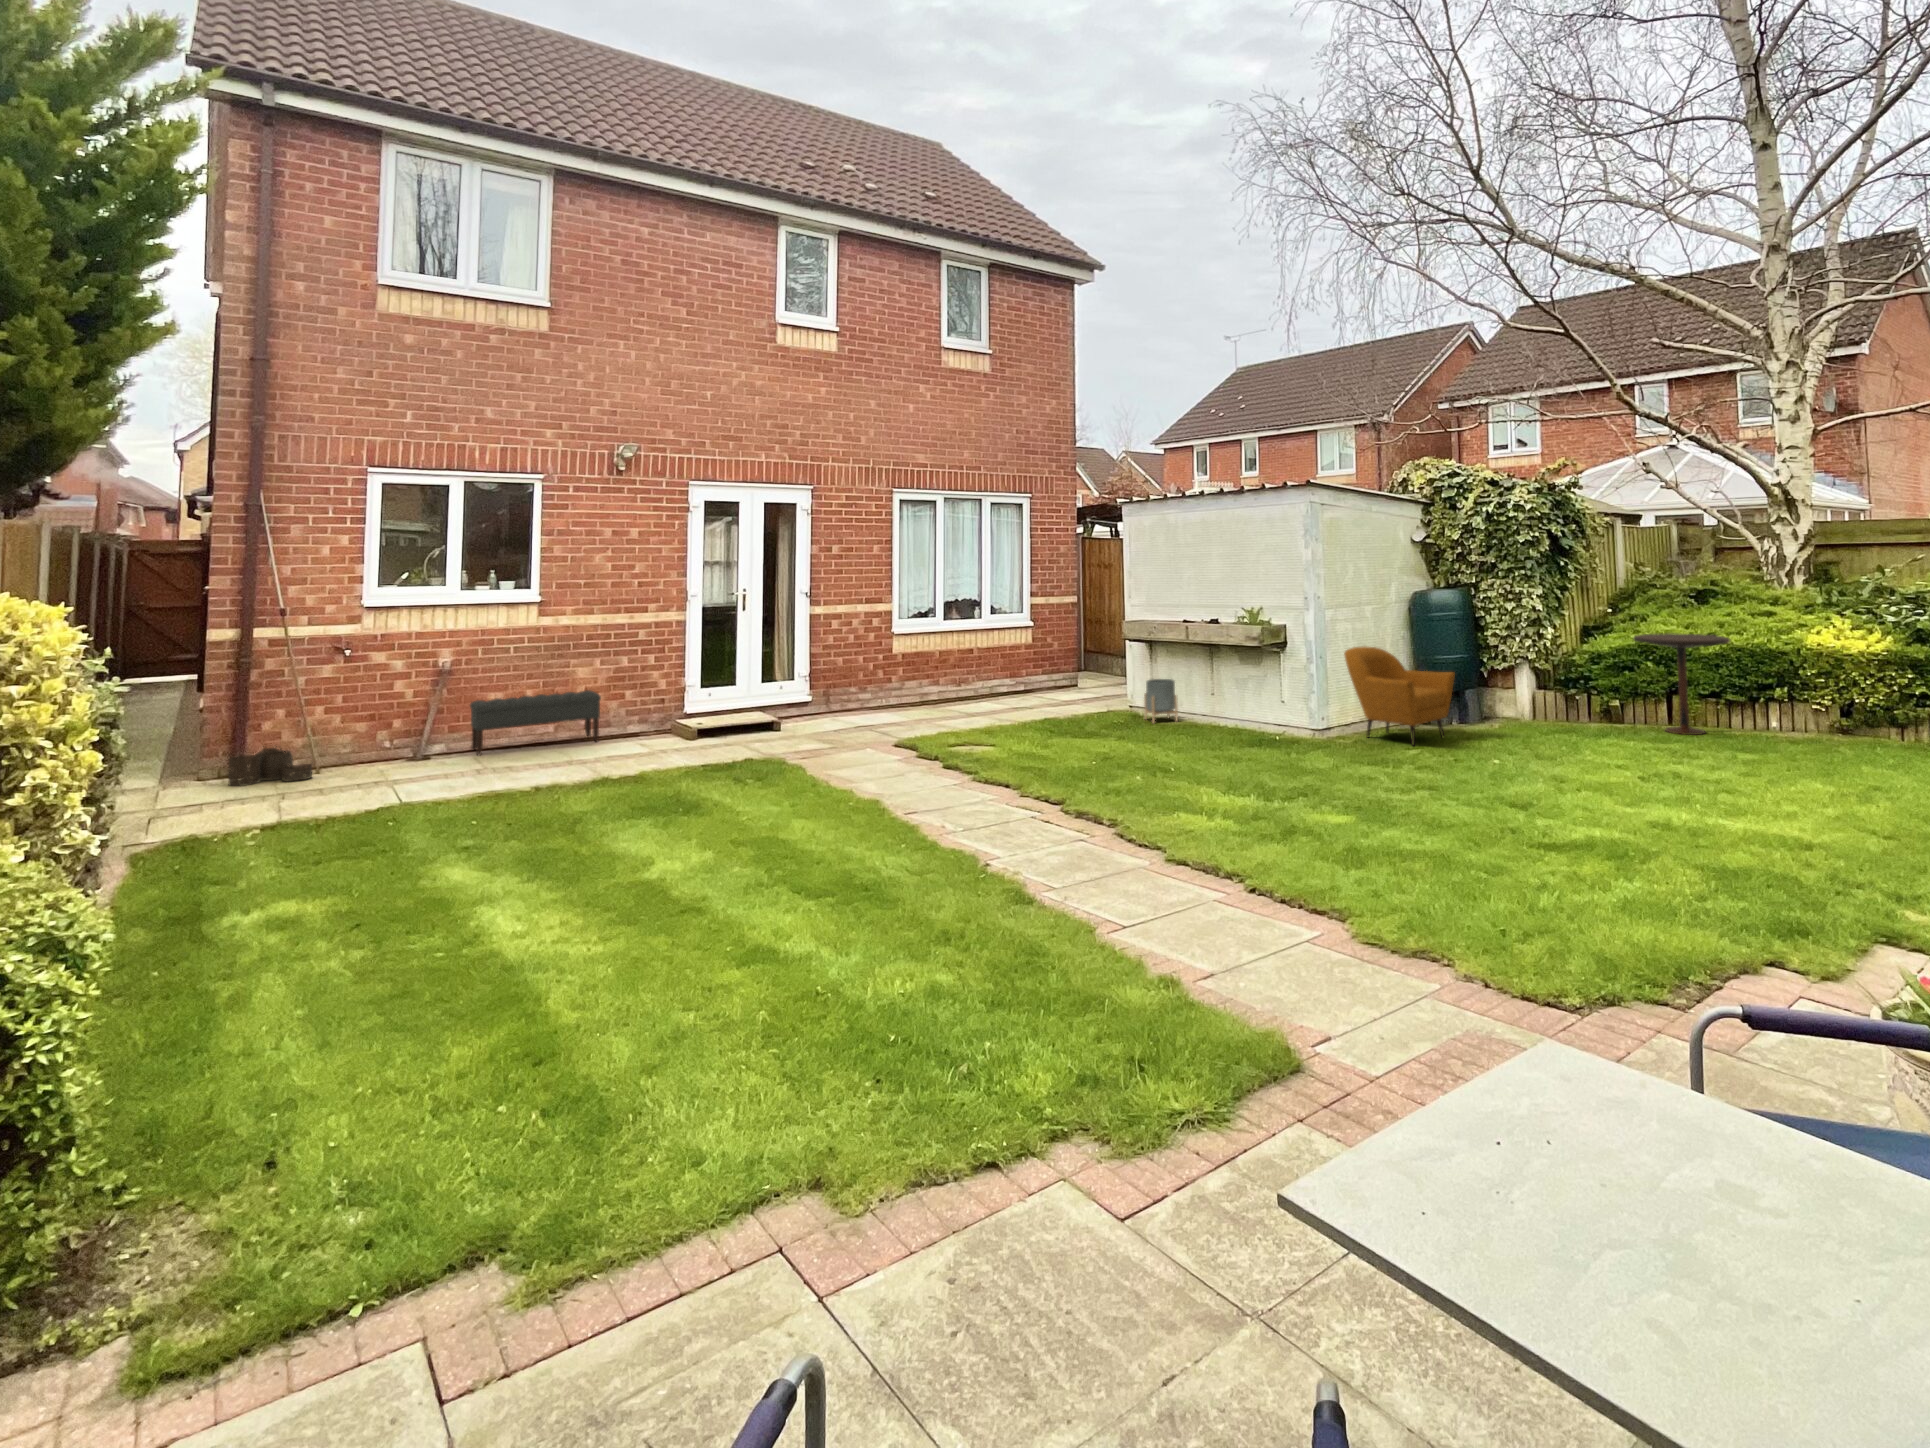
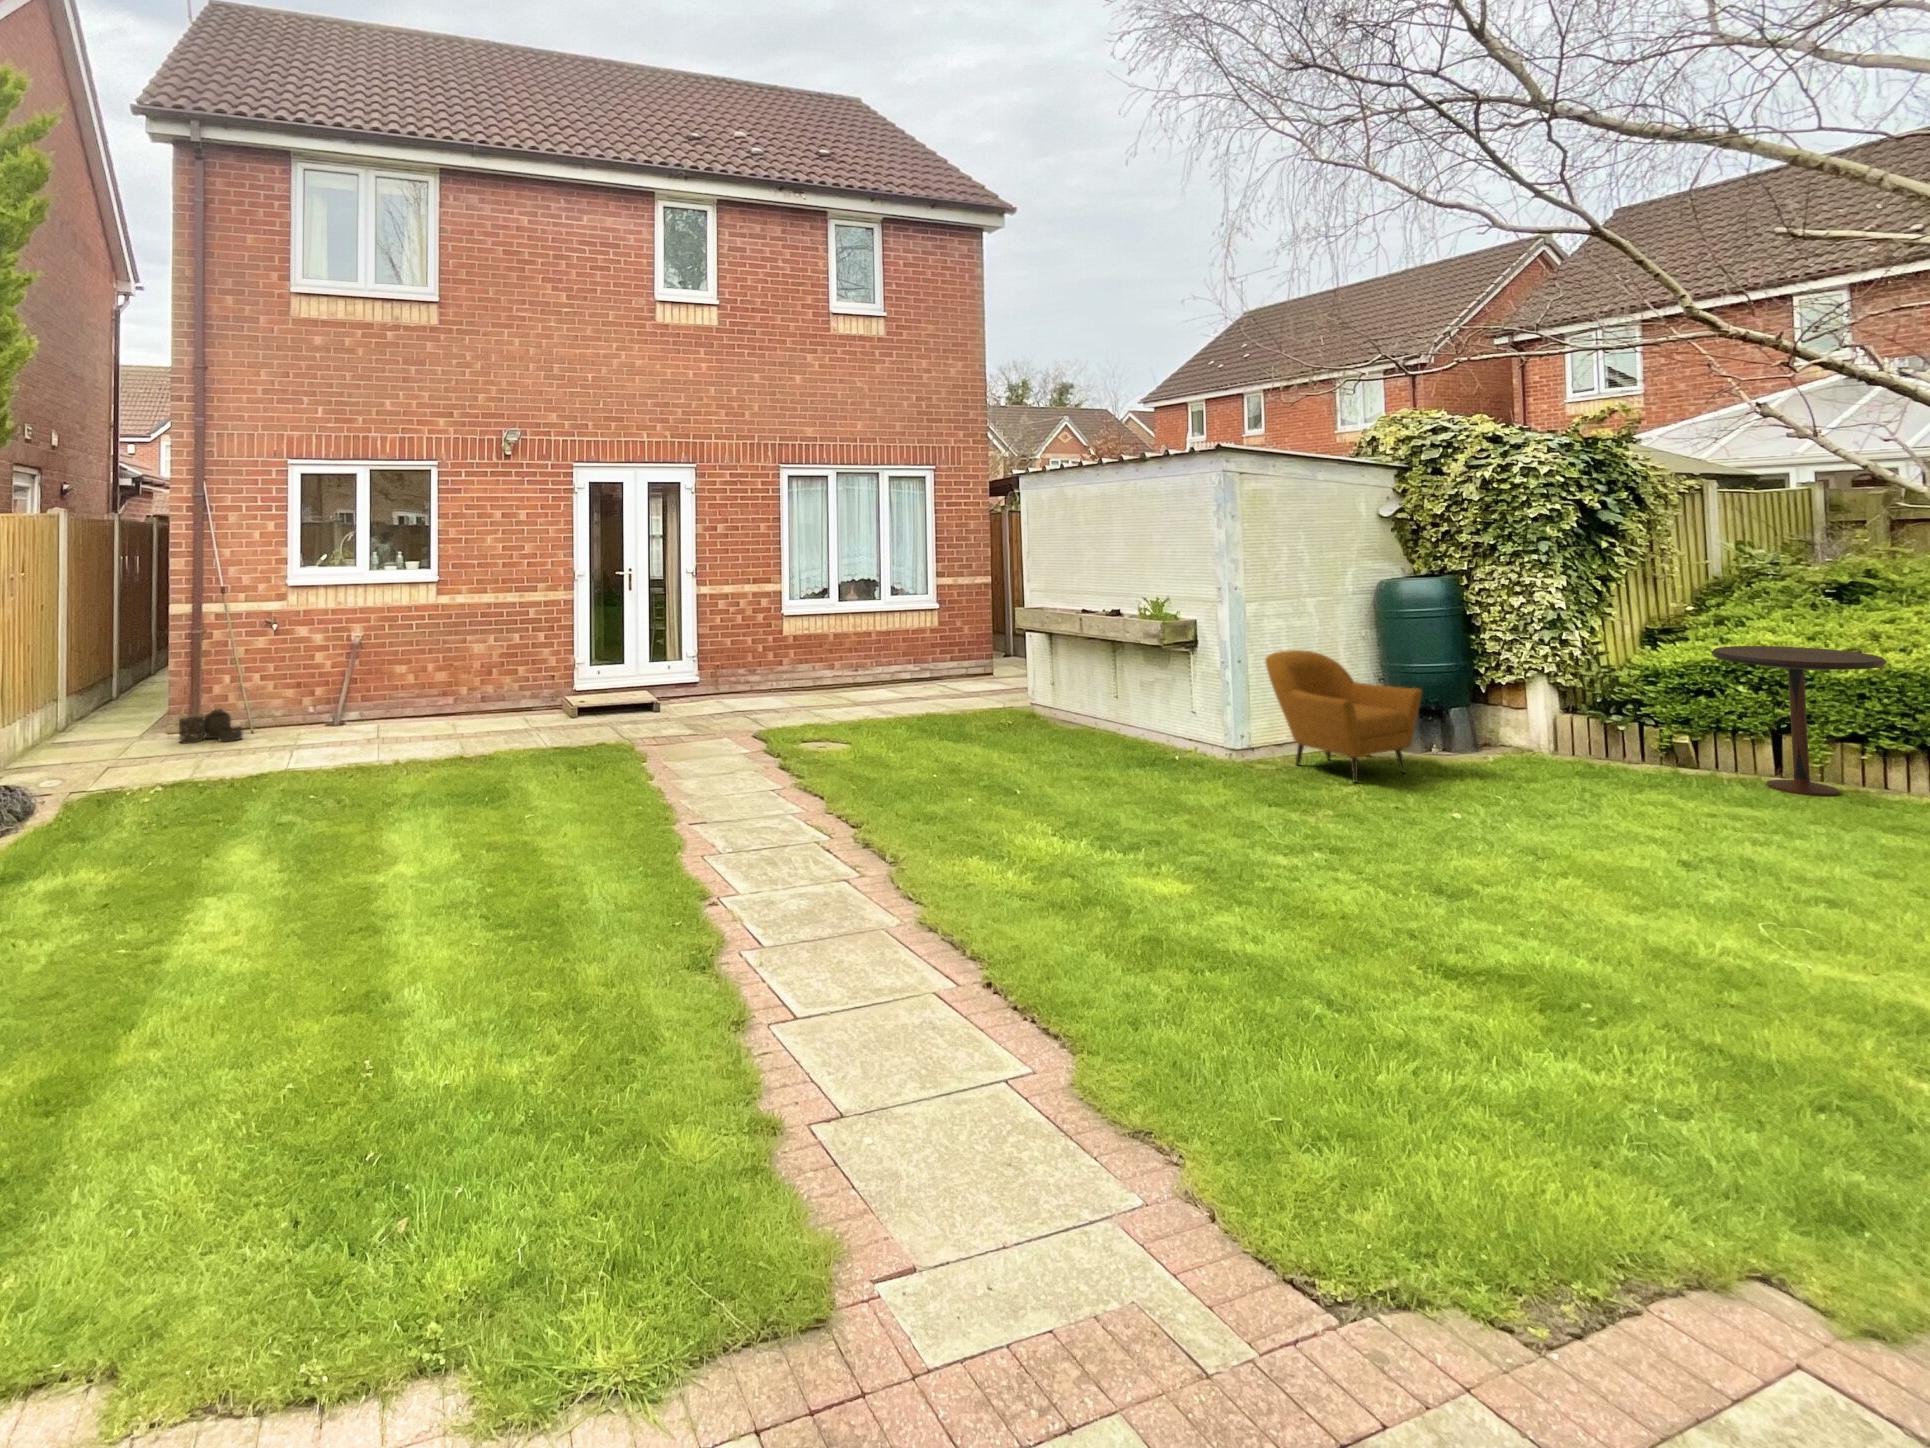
planter: present [1144,679,1178,723] -> none [1031,676,1069,727]
bench: present [470,690,601,755] -> none [379,665,489,725]

